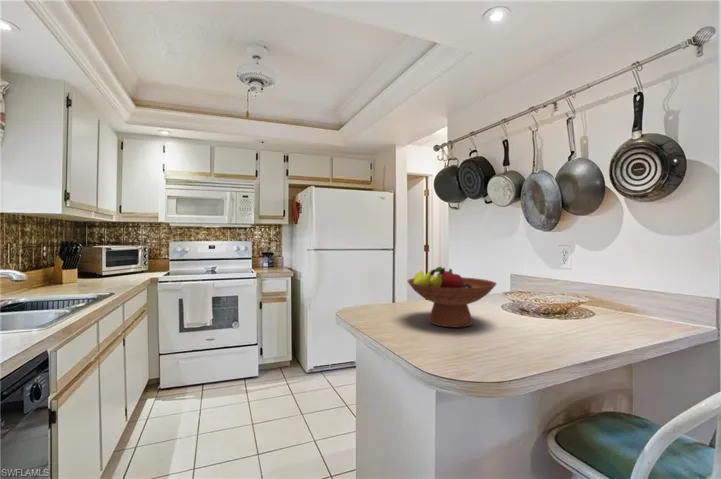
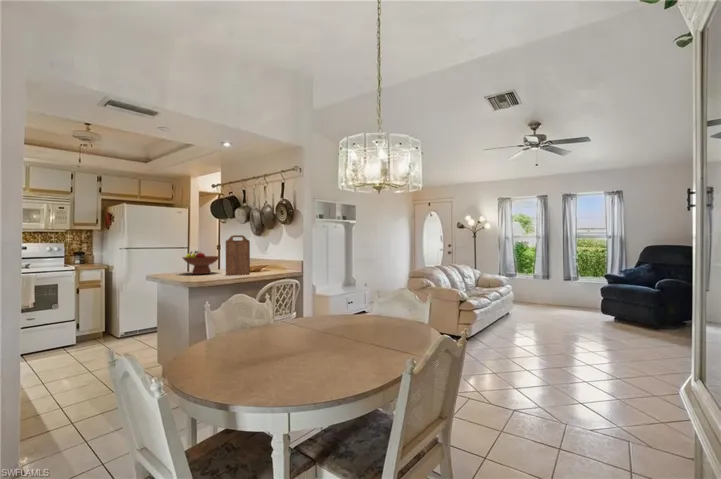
cutting board: none [532,228,602,346] -> present [226,235,250,275]

